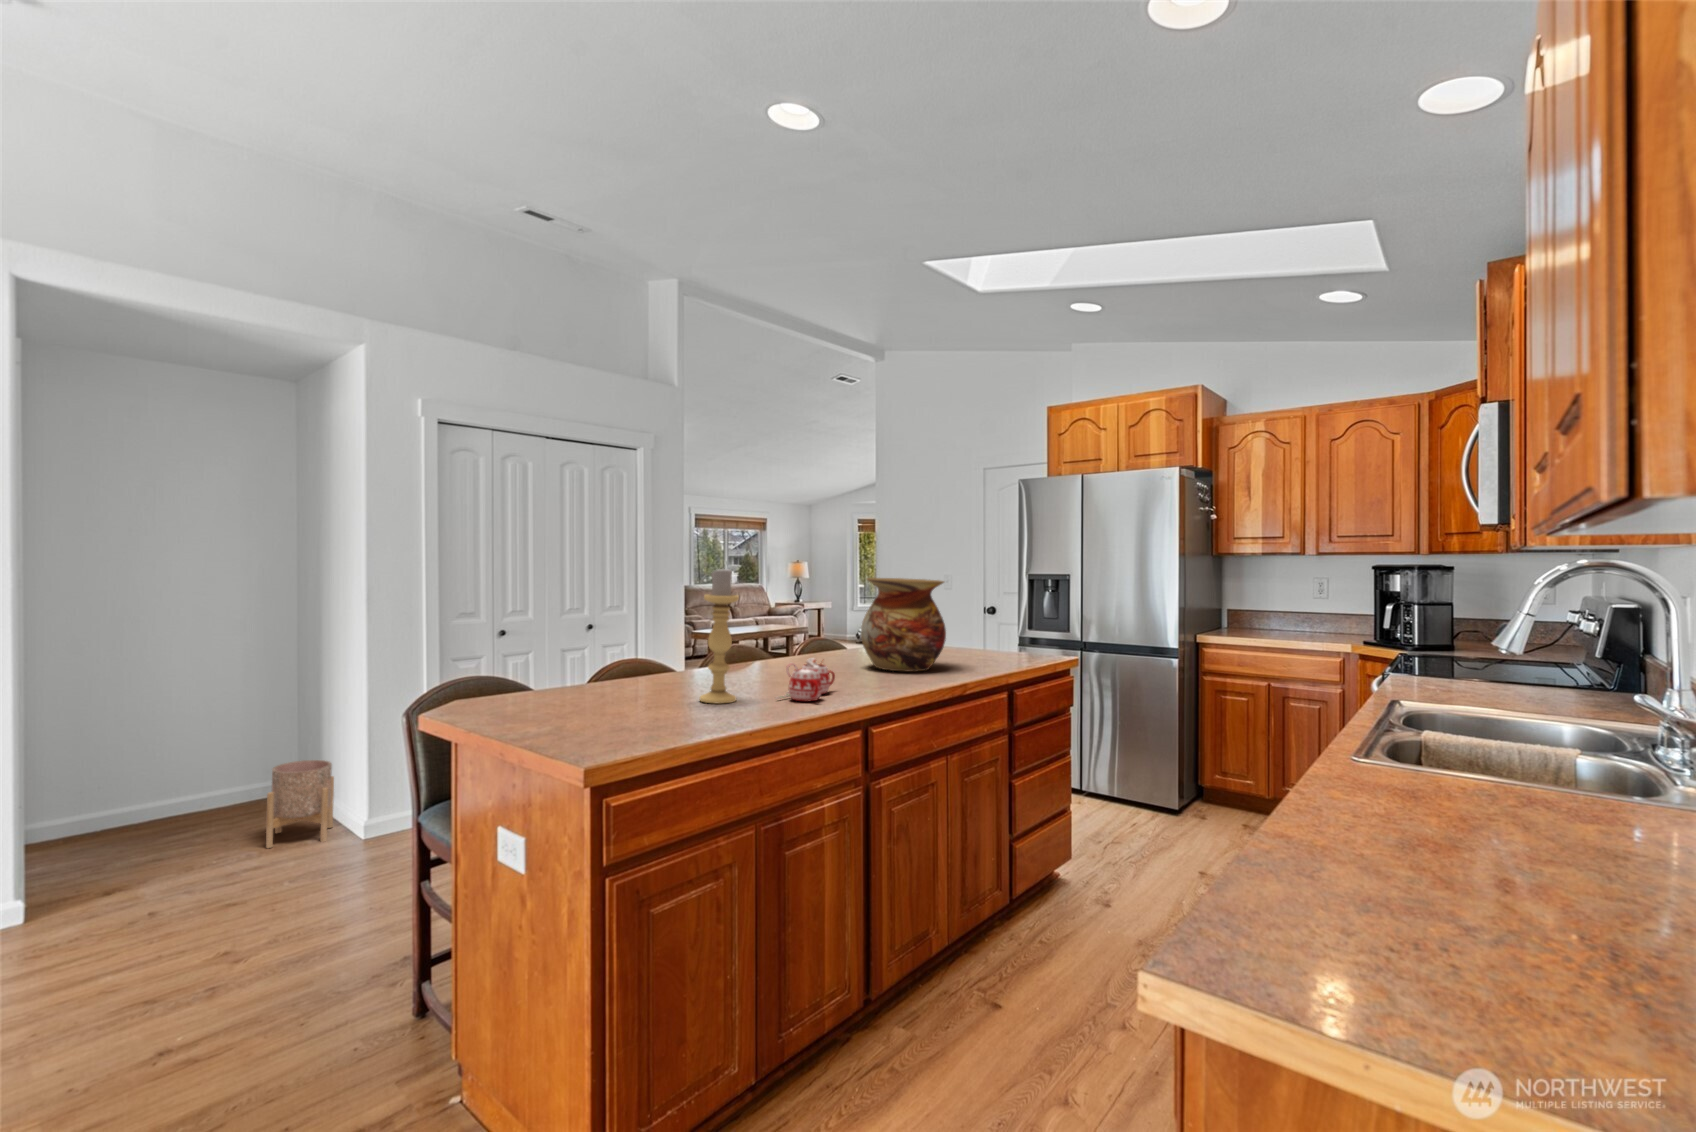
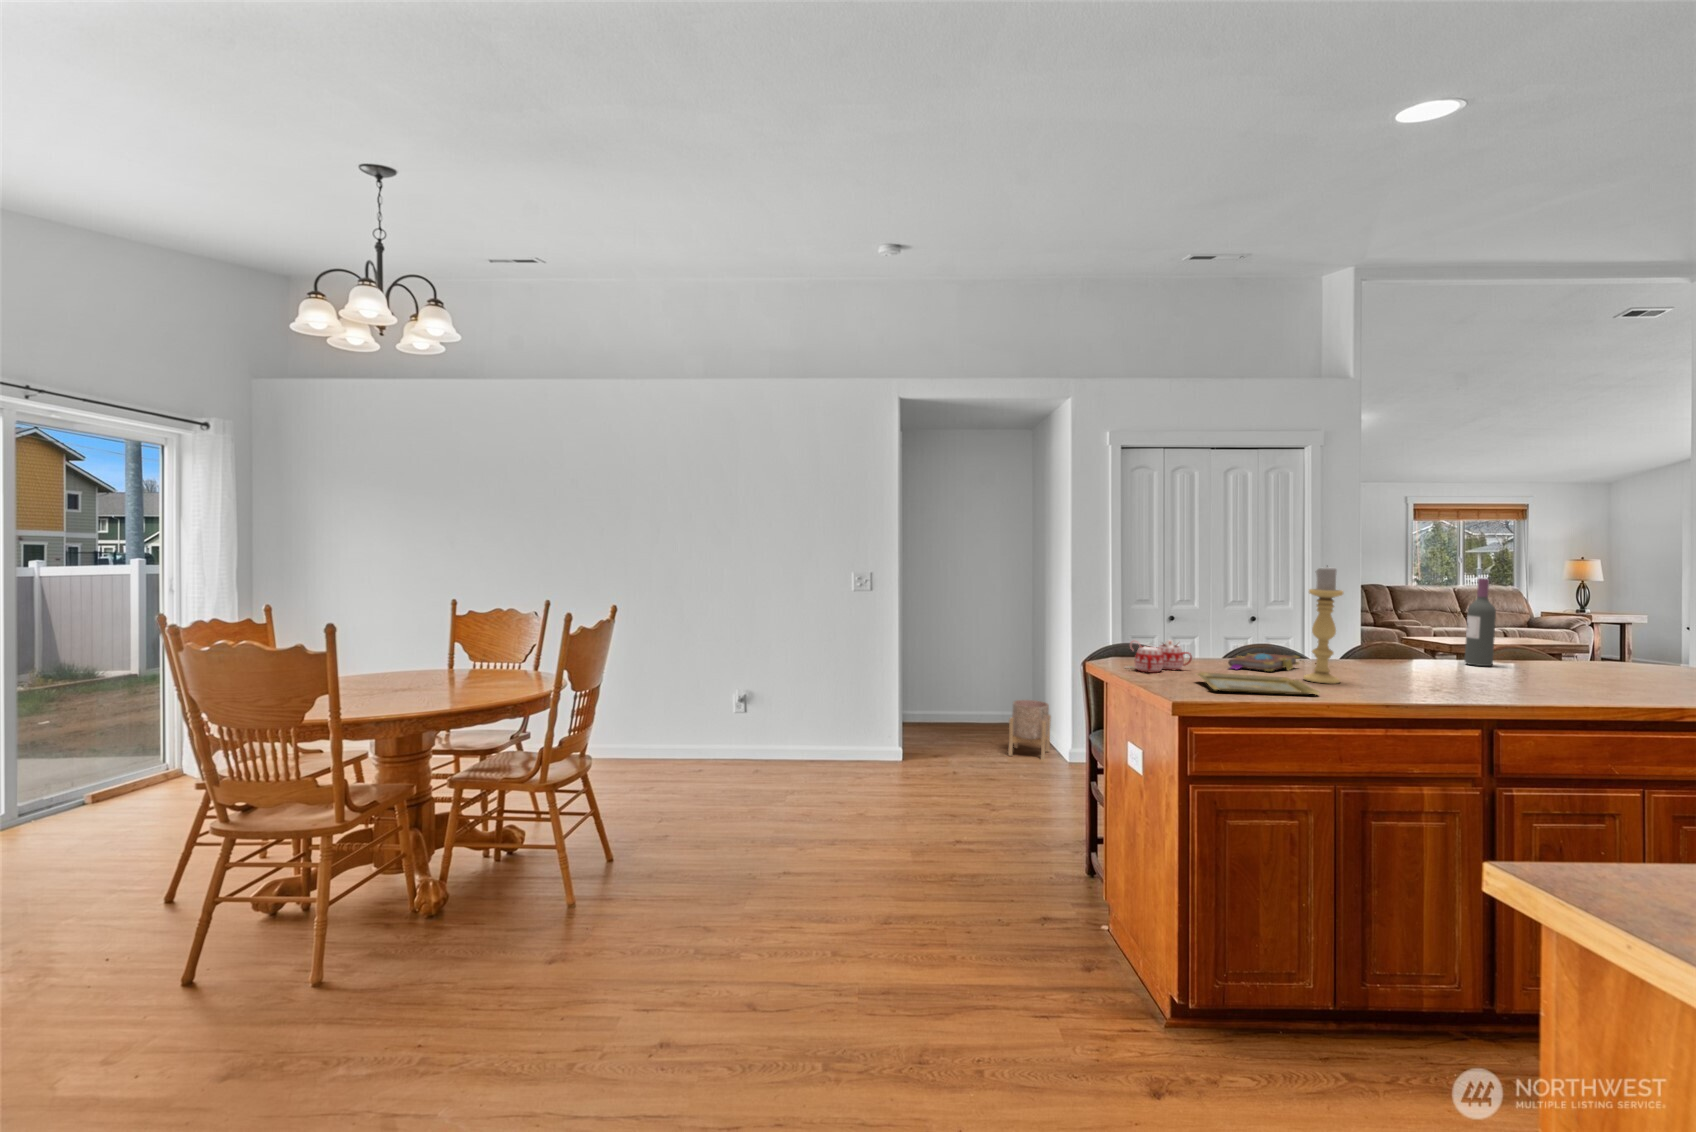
wine bottle: none [810,578,833,663] -> present [1465,578,1496,666]
vase: present [861,578,946,671] -> none [1523,579,1652,685]
mug: present [776,658,835,701] -> present [1125,640,1192,673]
book: none [608,672,681,698] -> present [1228,653,1299,671]
tray: none [588,703,735,735] -> present [1198,672,1319,695]

